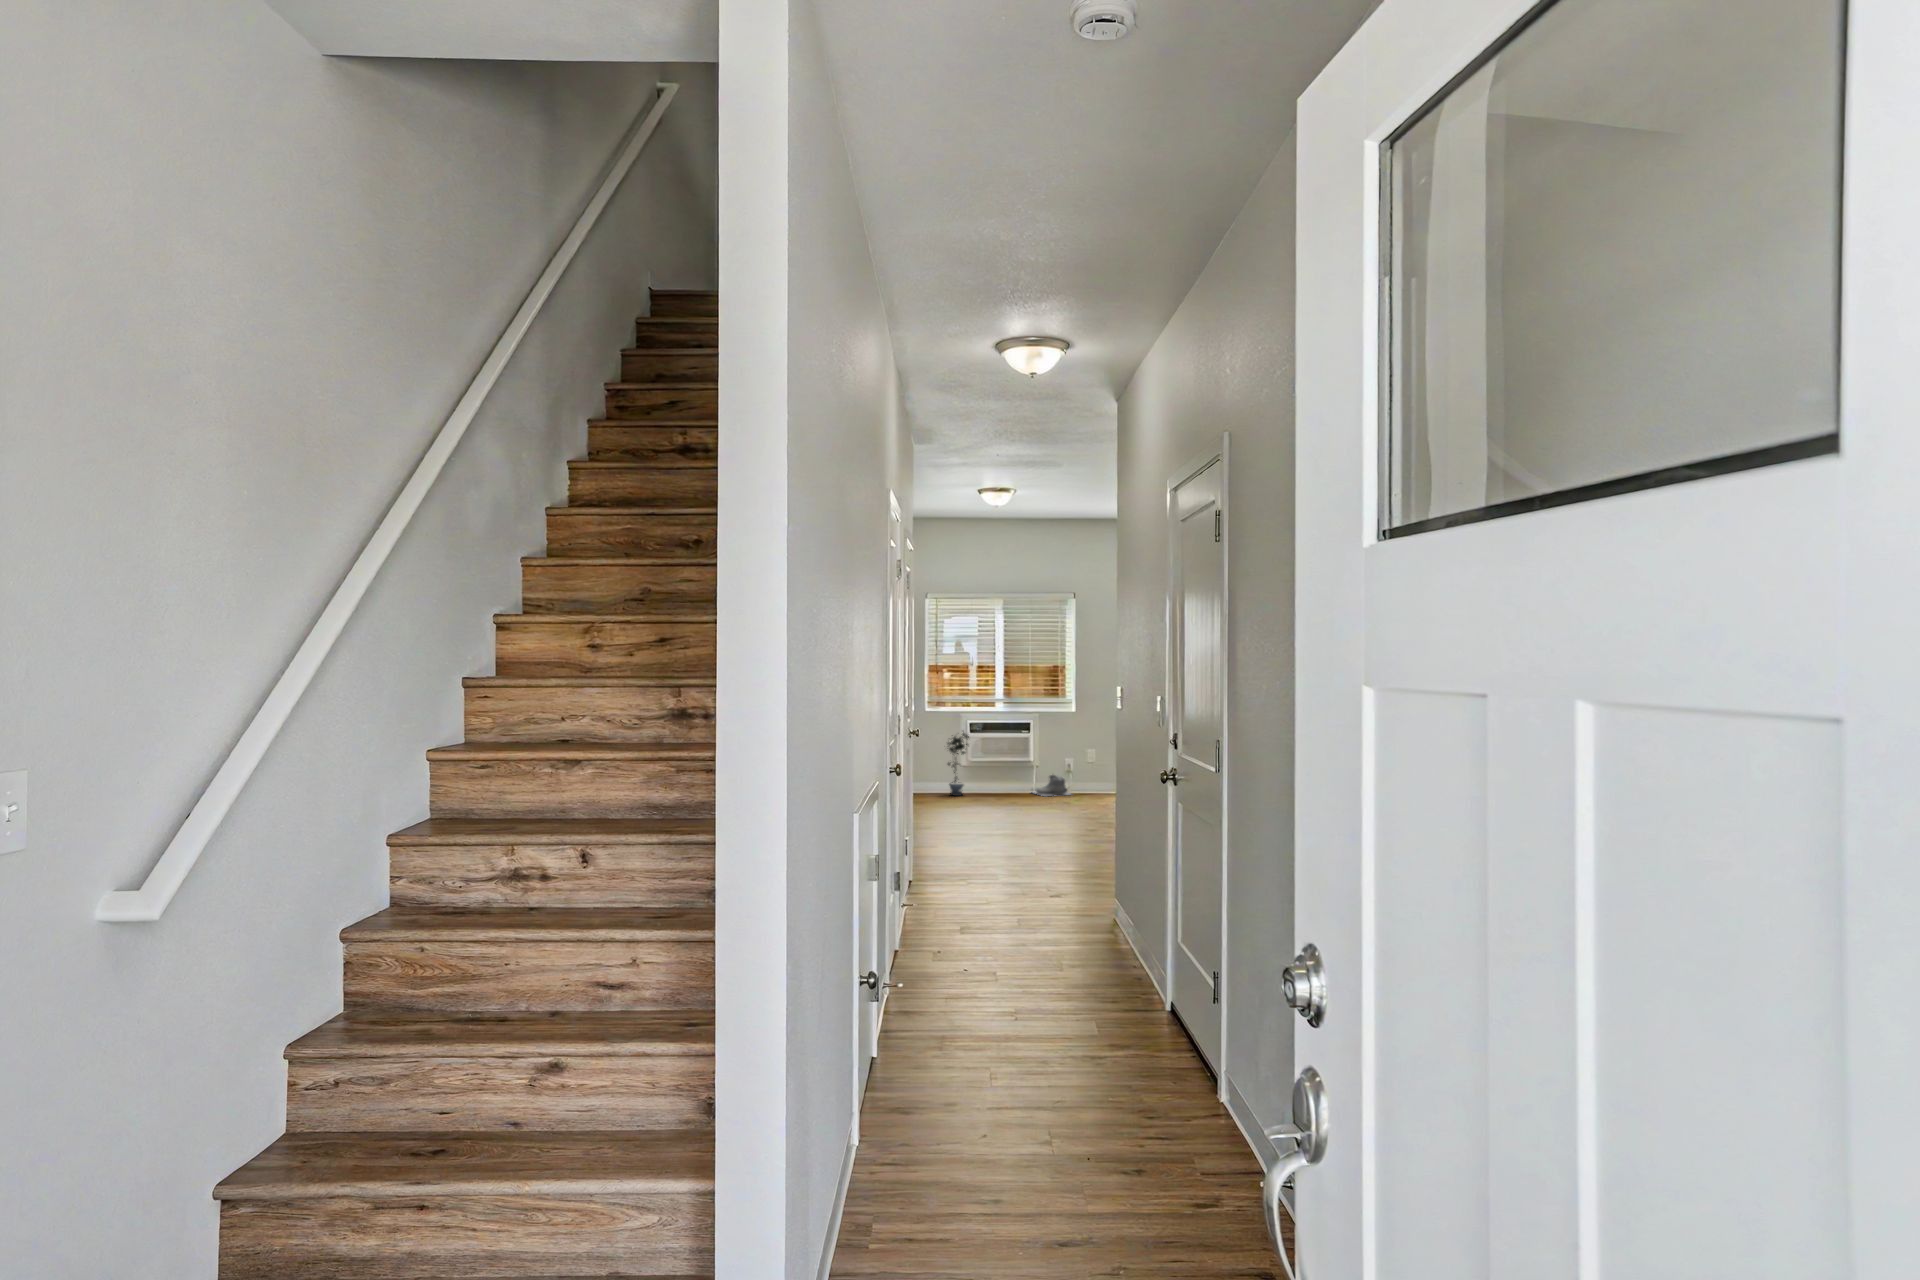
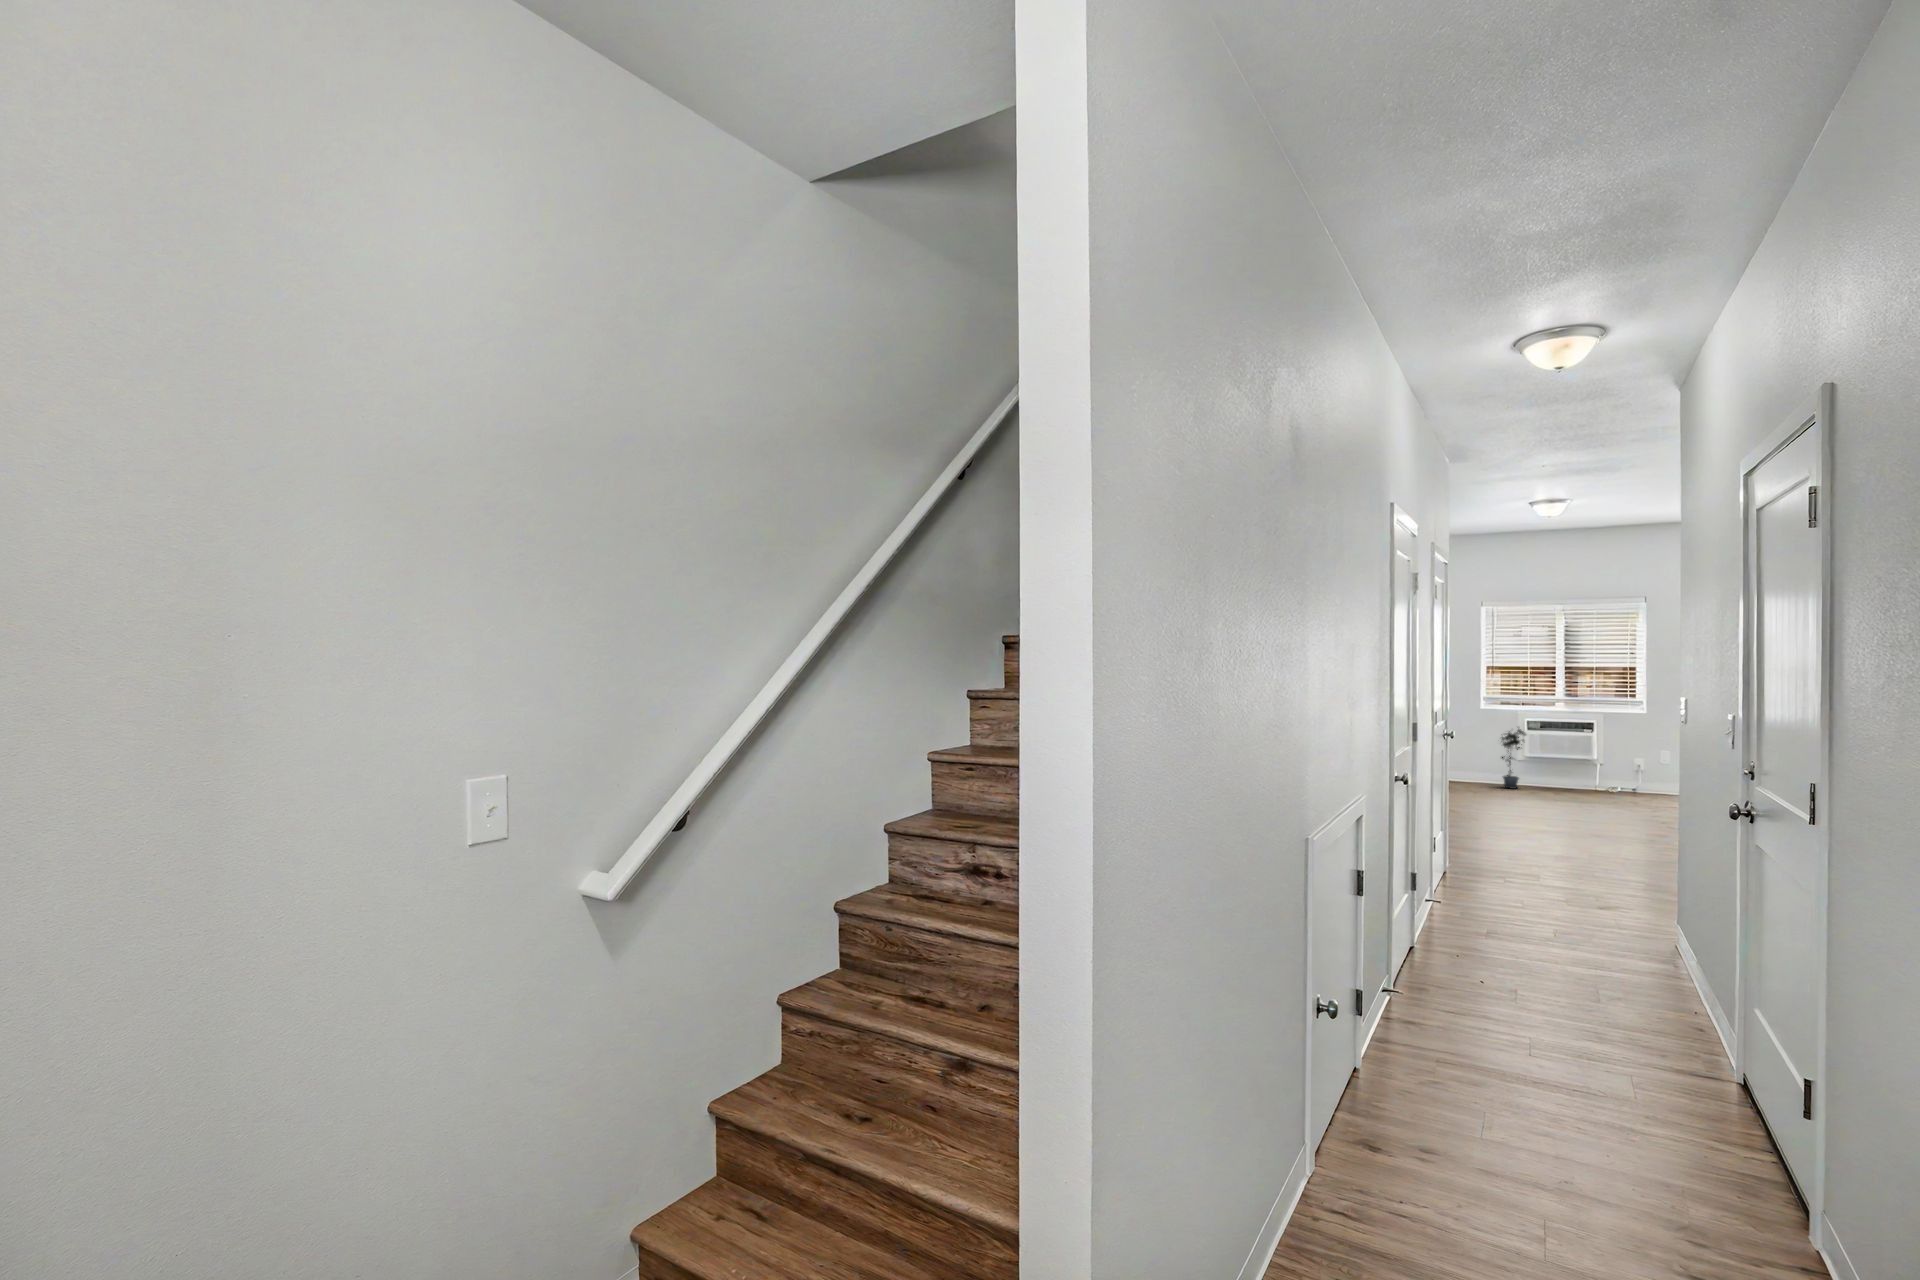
boots: present [1033,775,1070,796] -> none [1593,774,1648,798]

